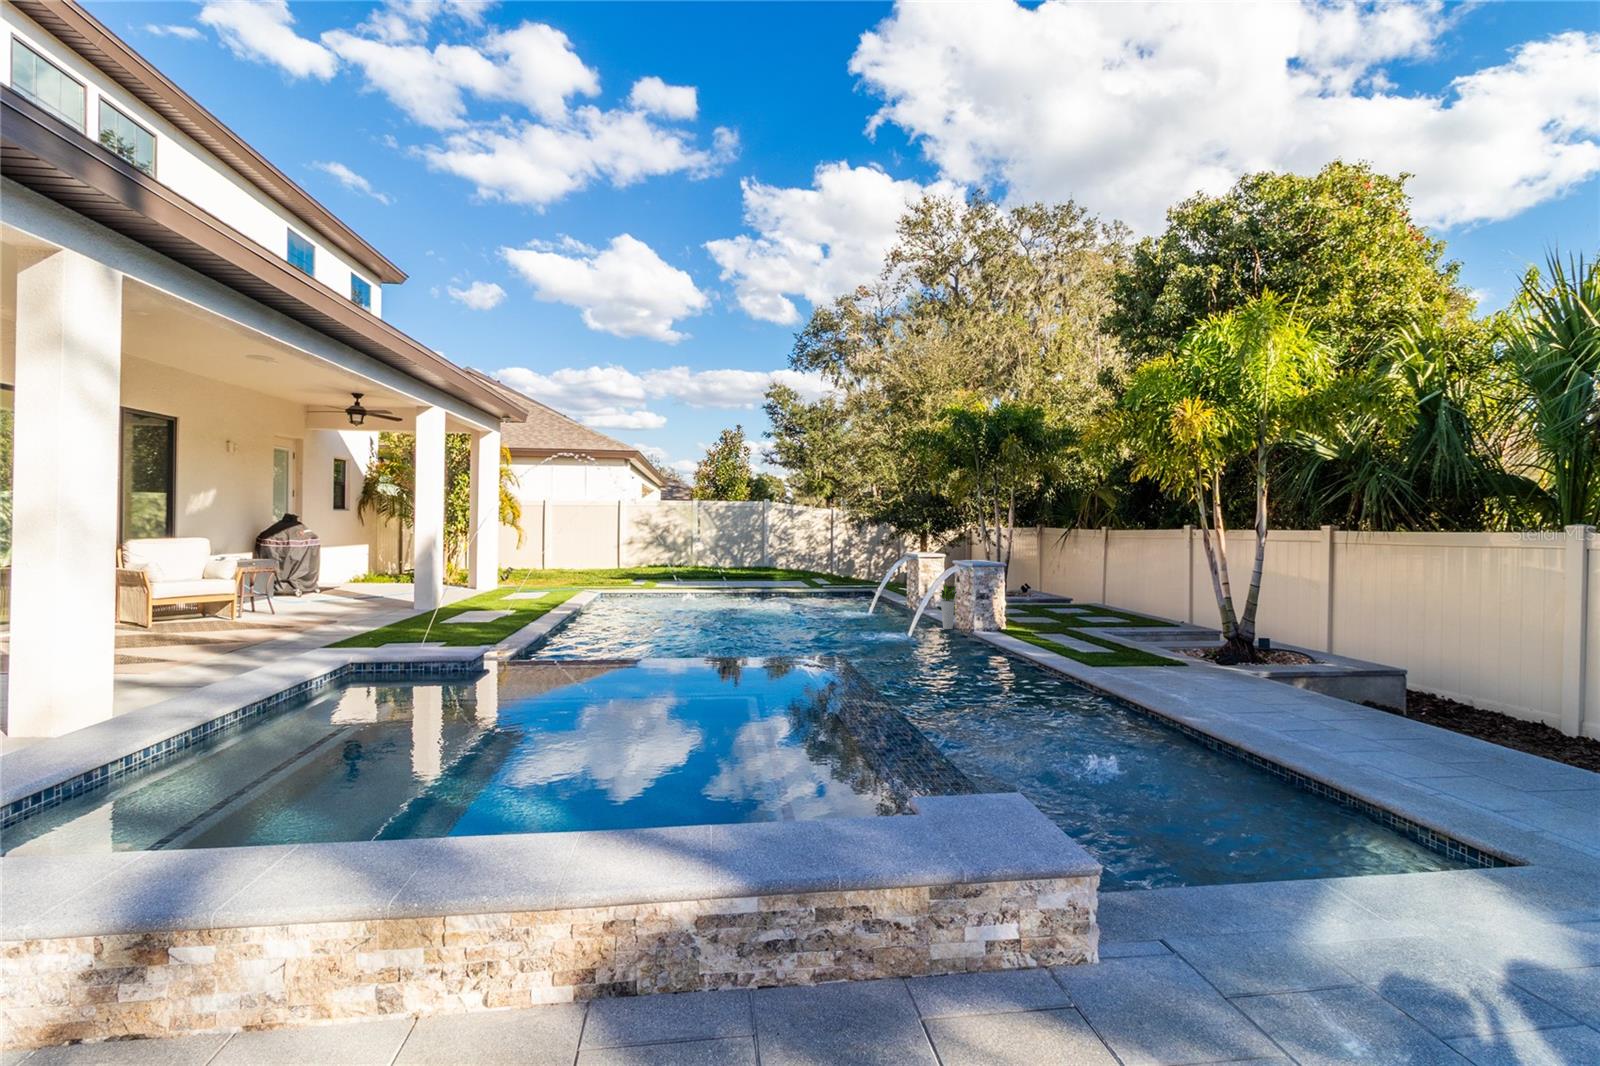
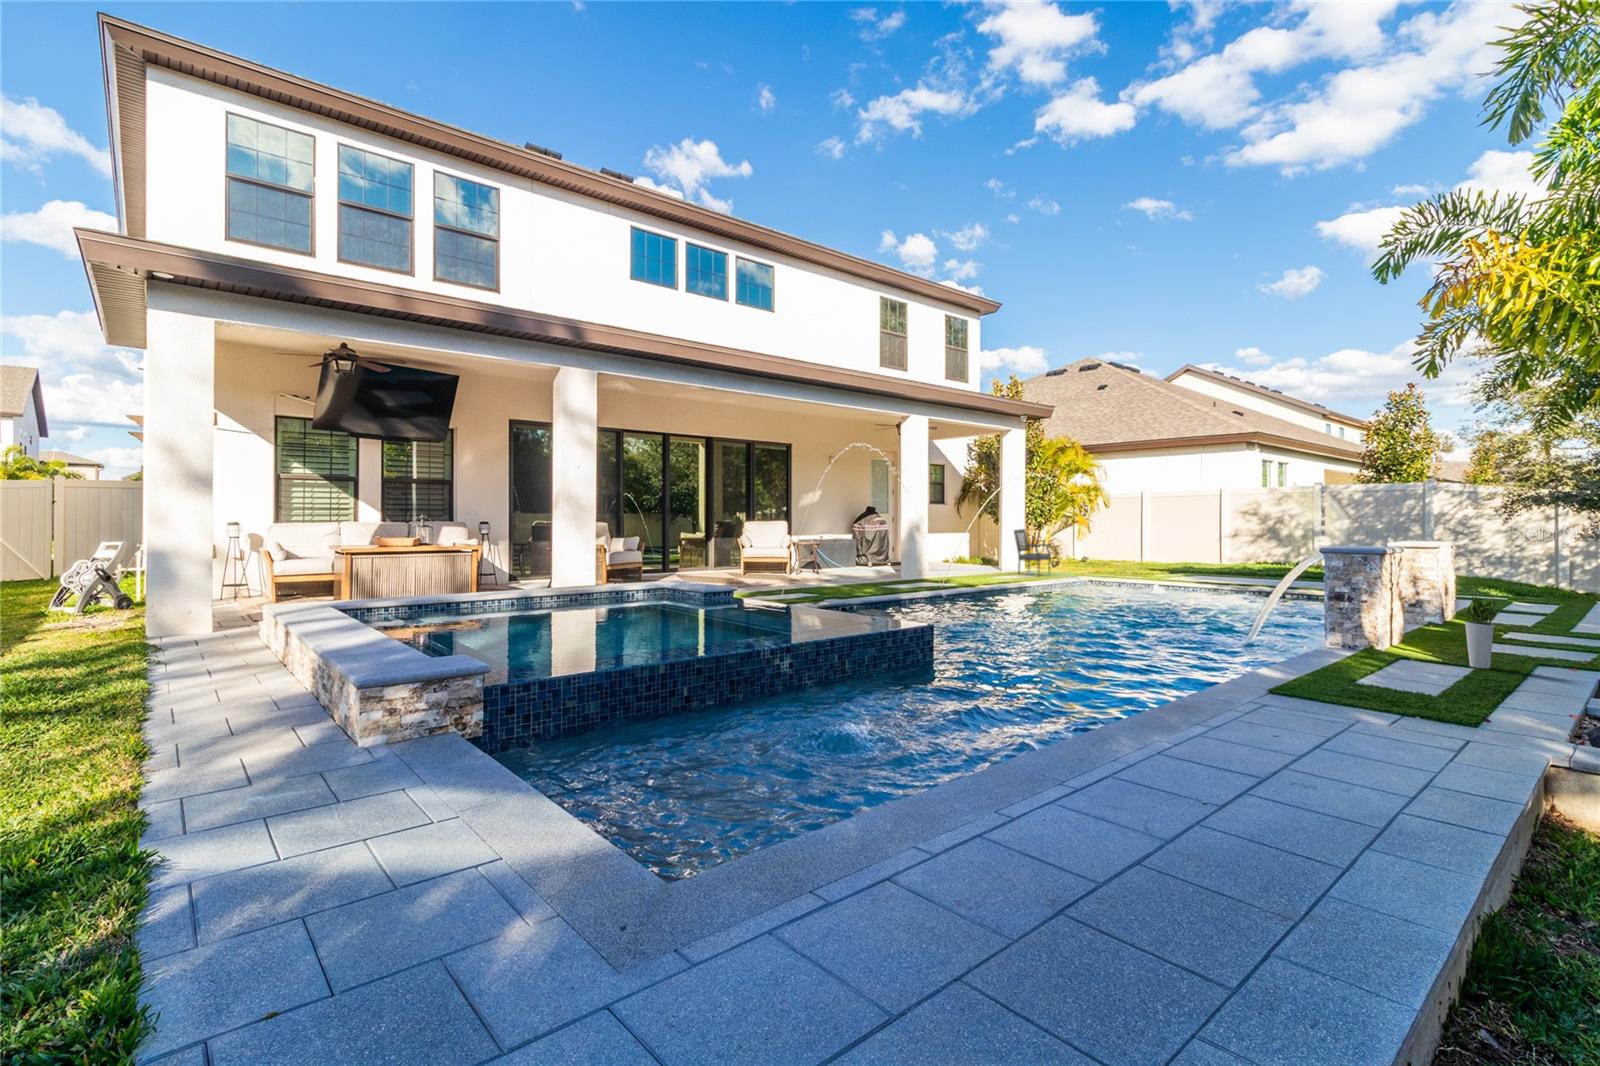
chair: none [489,542,524,593] -> present [1014,529,1051,574]

